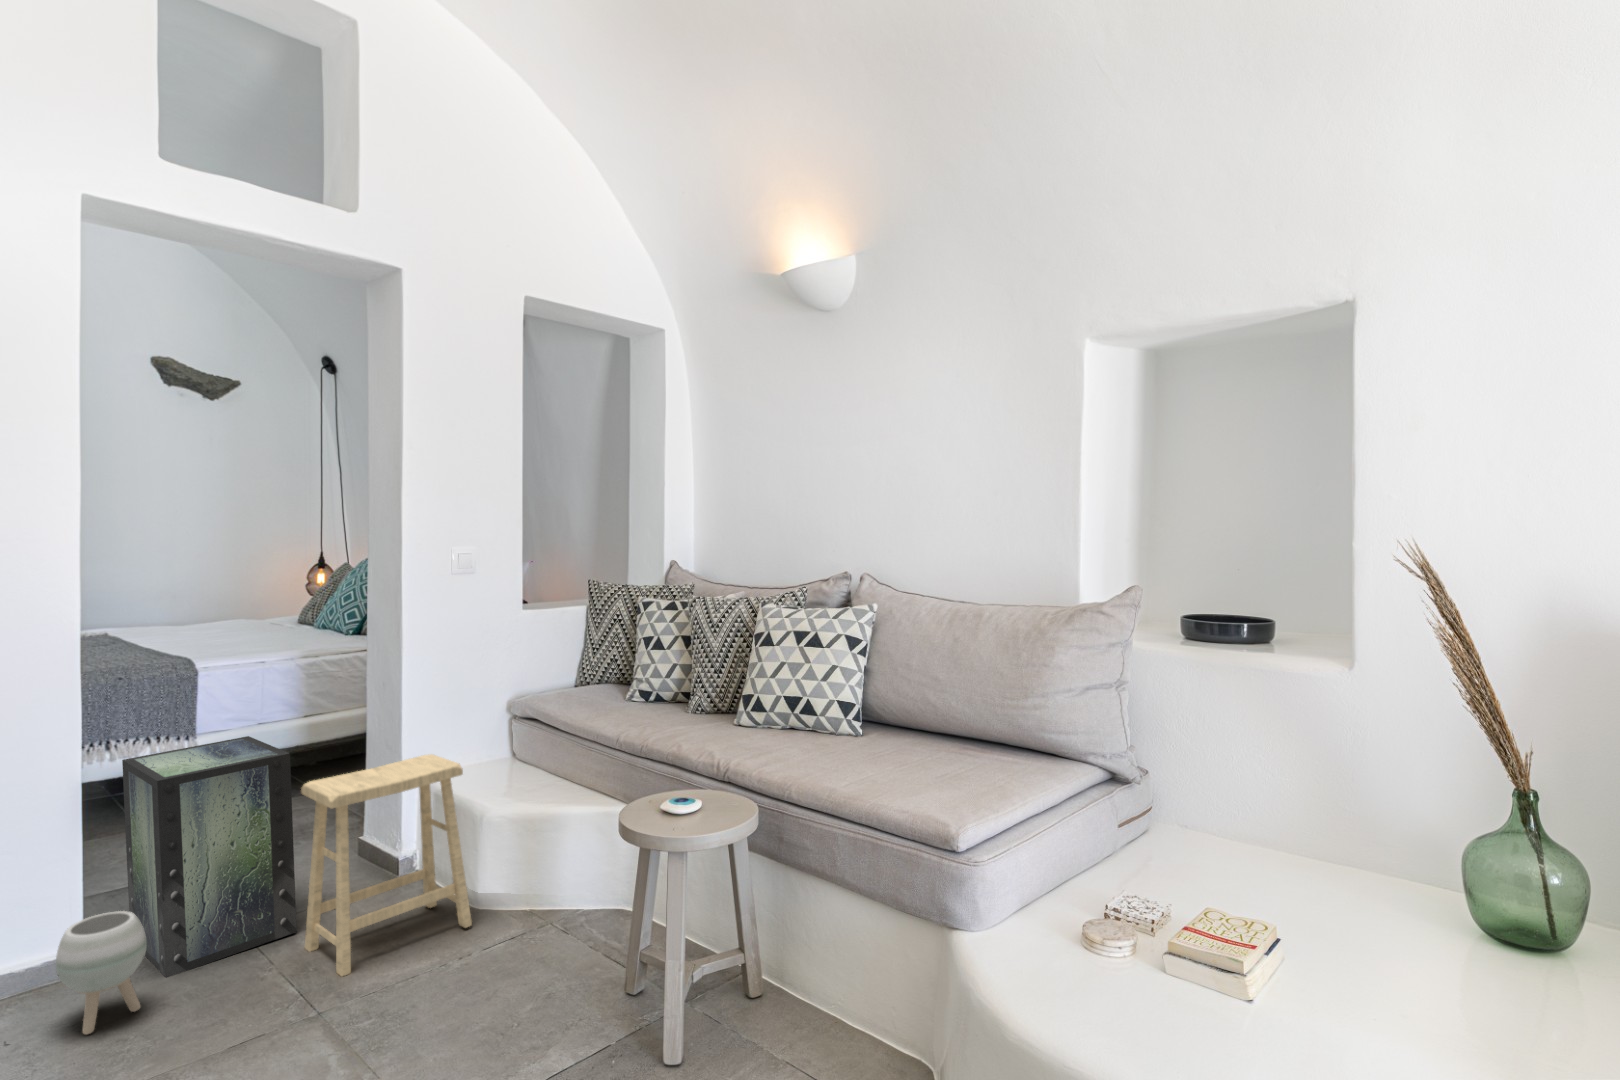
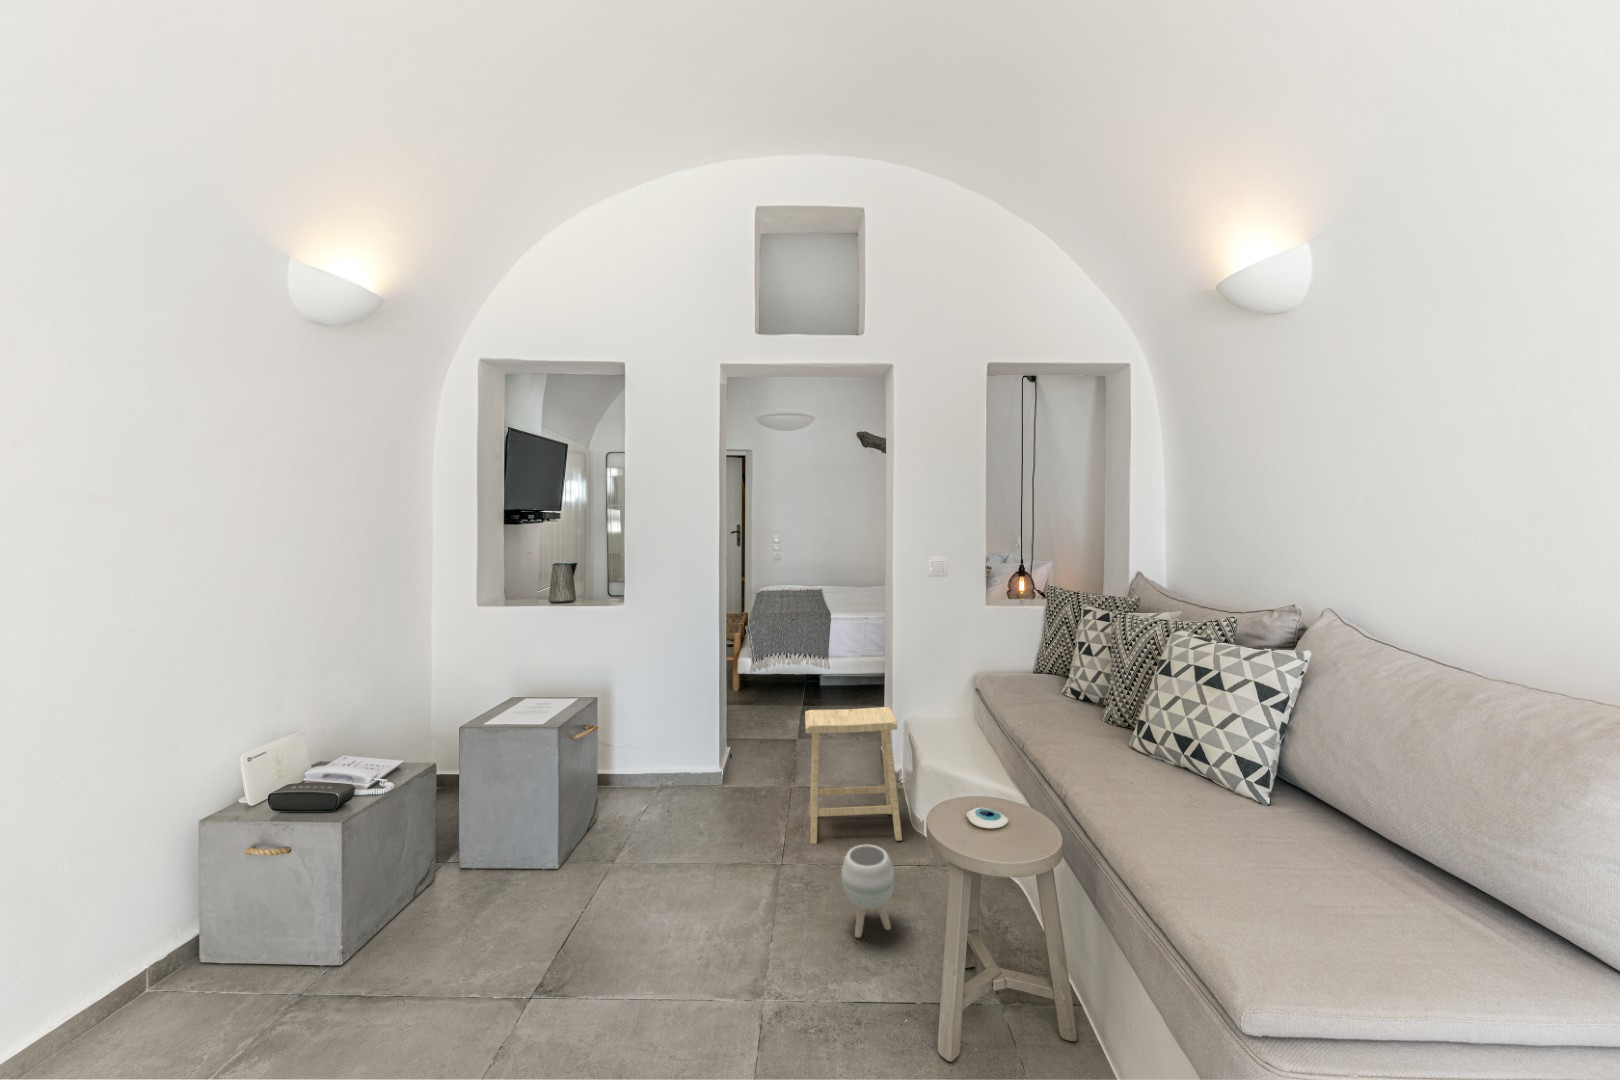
storage box: present [122,736,297,977] -> none [740,670,814,804]
planter: present [56,911,146,1034] -> present [841,844,895,938]

